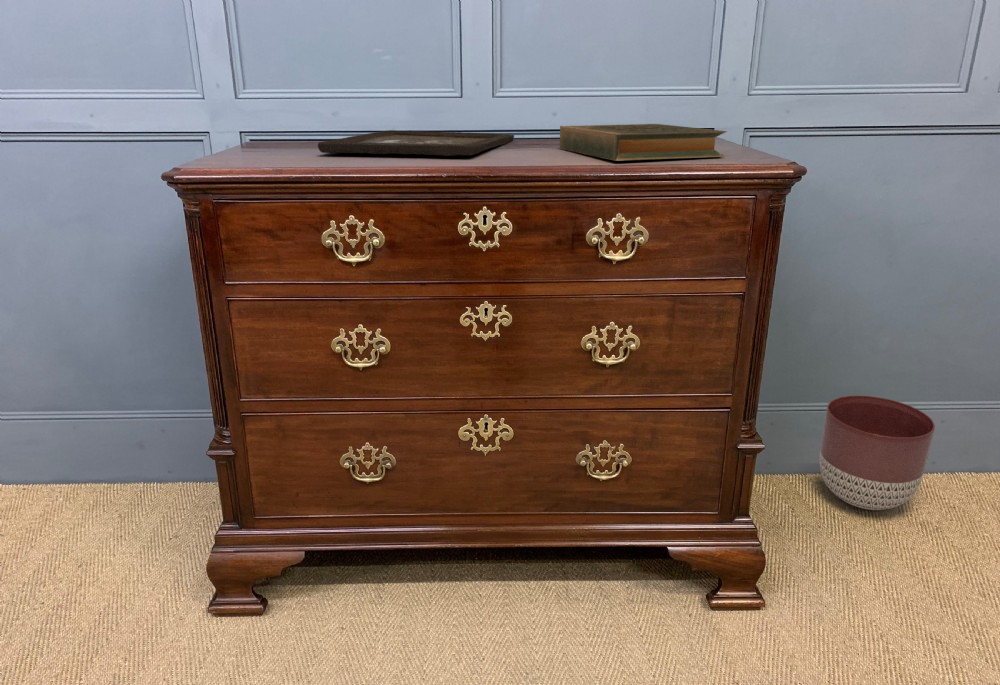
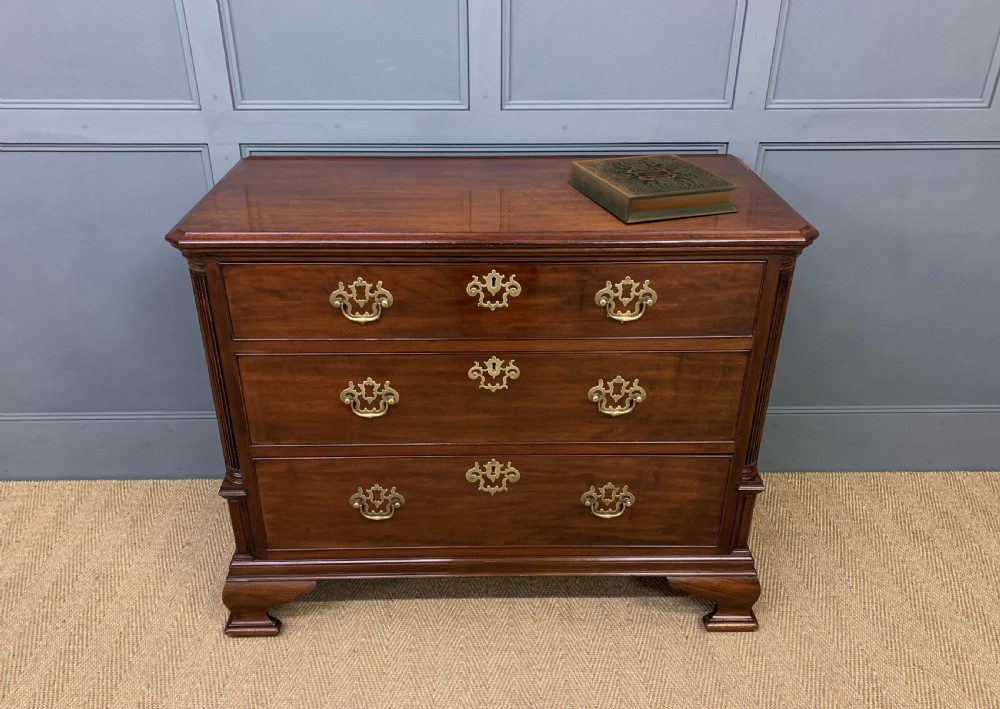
tray: present [318,131,514,156] -> none [320,144,522,206]
planter: present [819,396,935,510] -> none [823,409,939,525]

